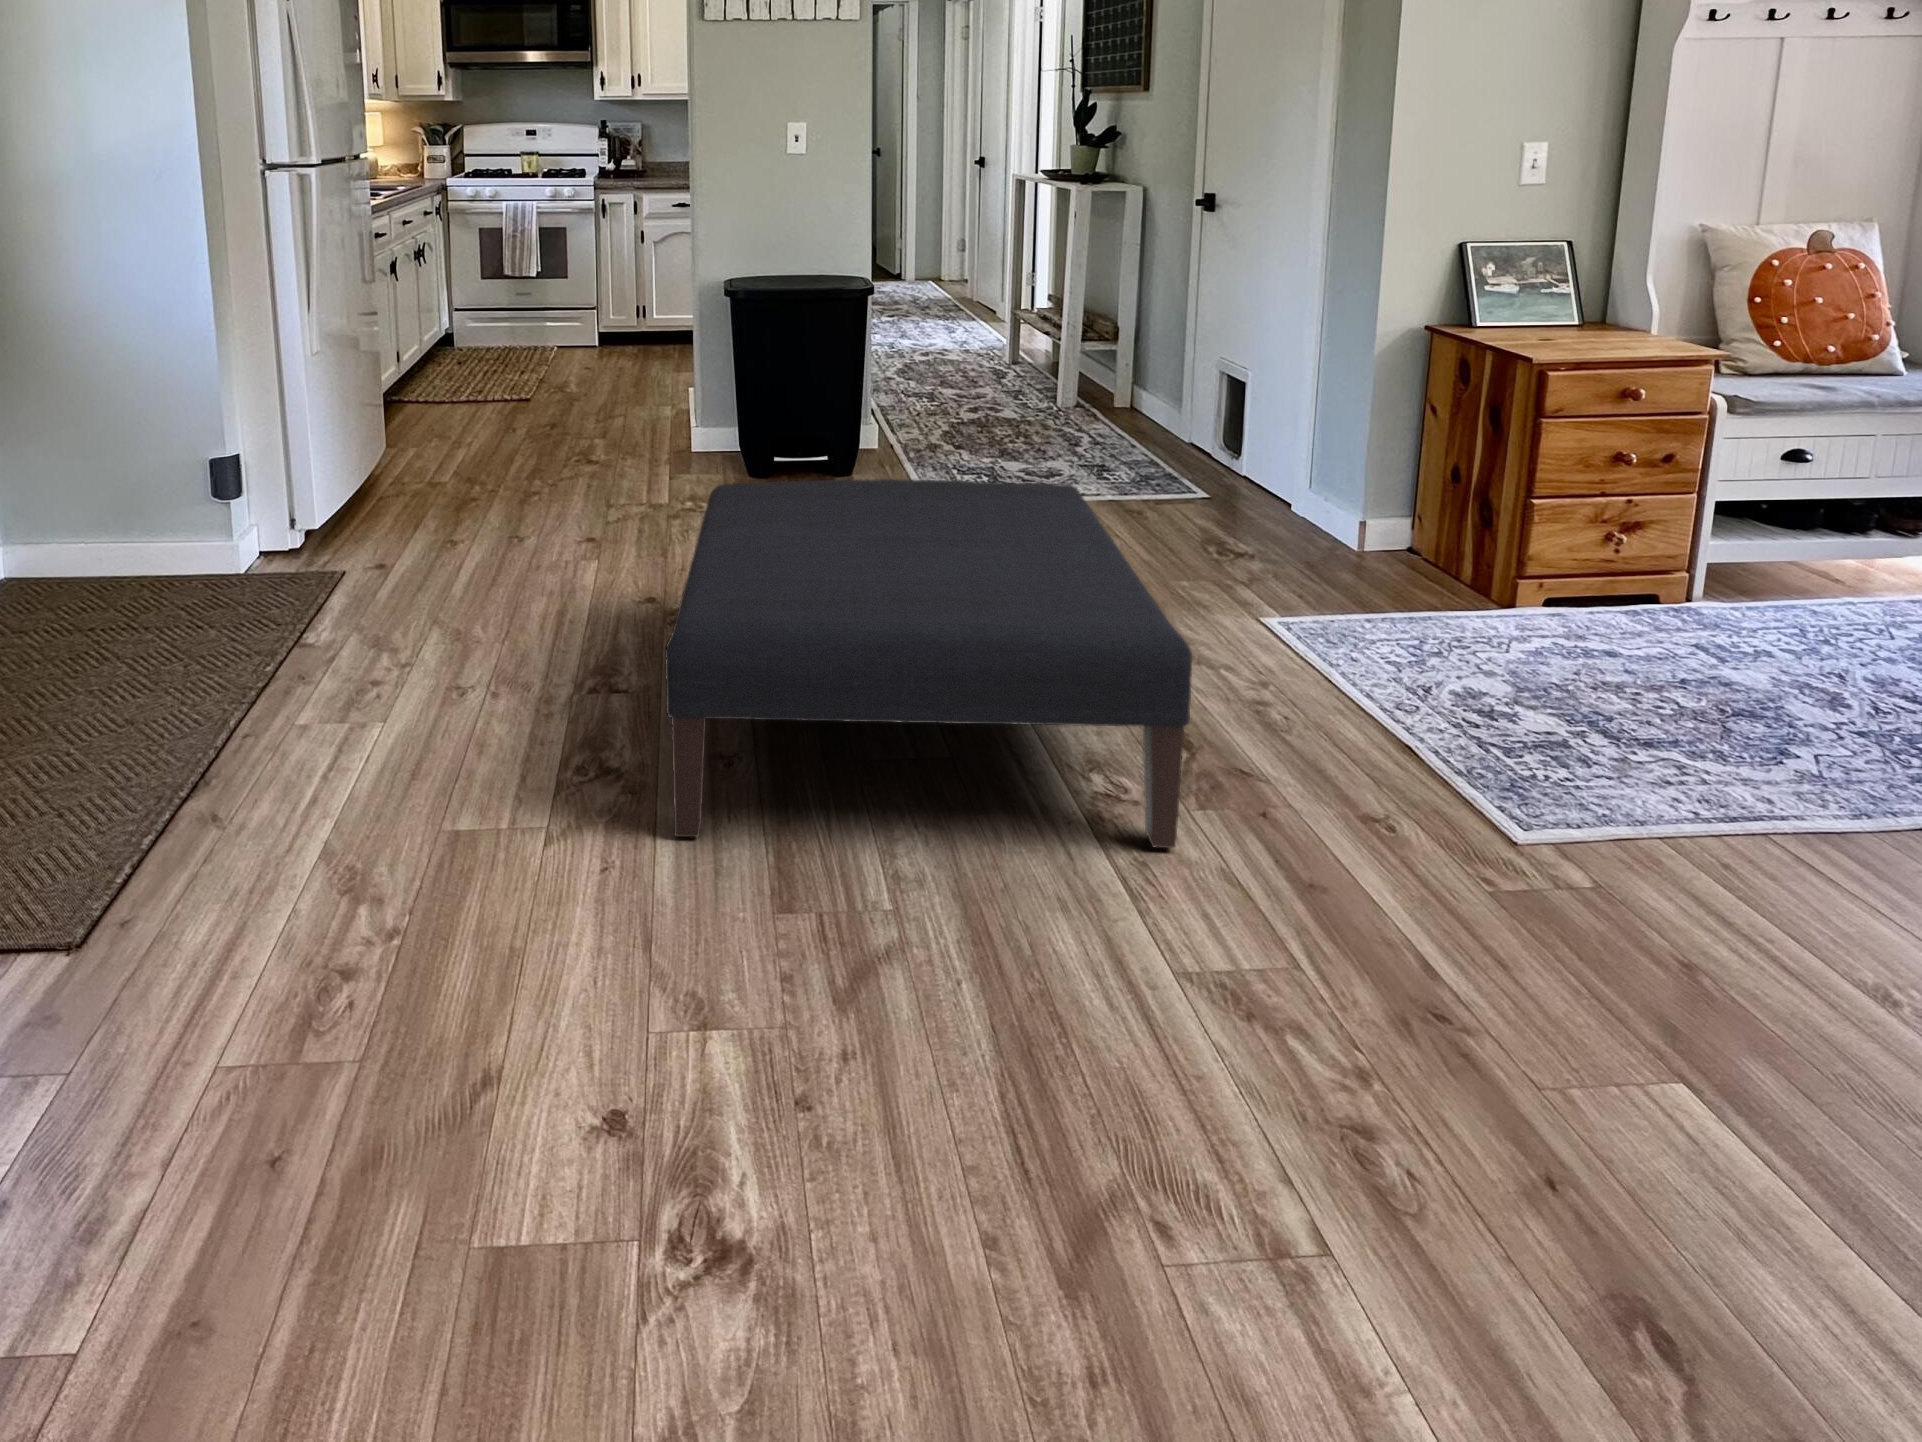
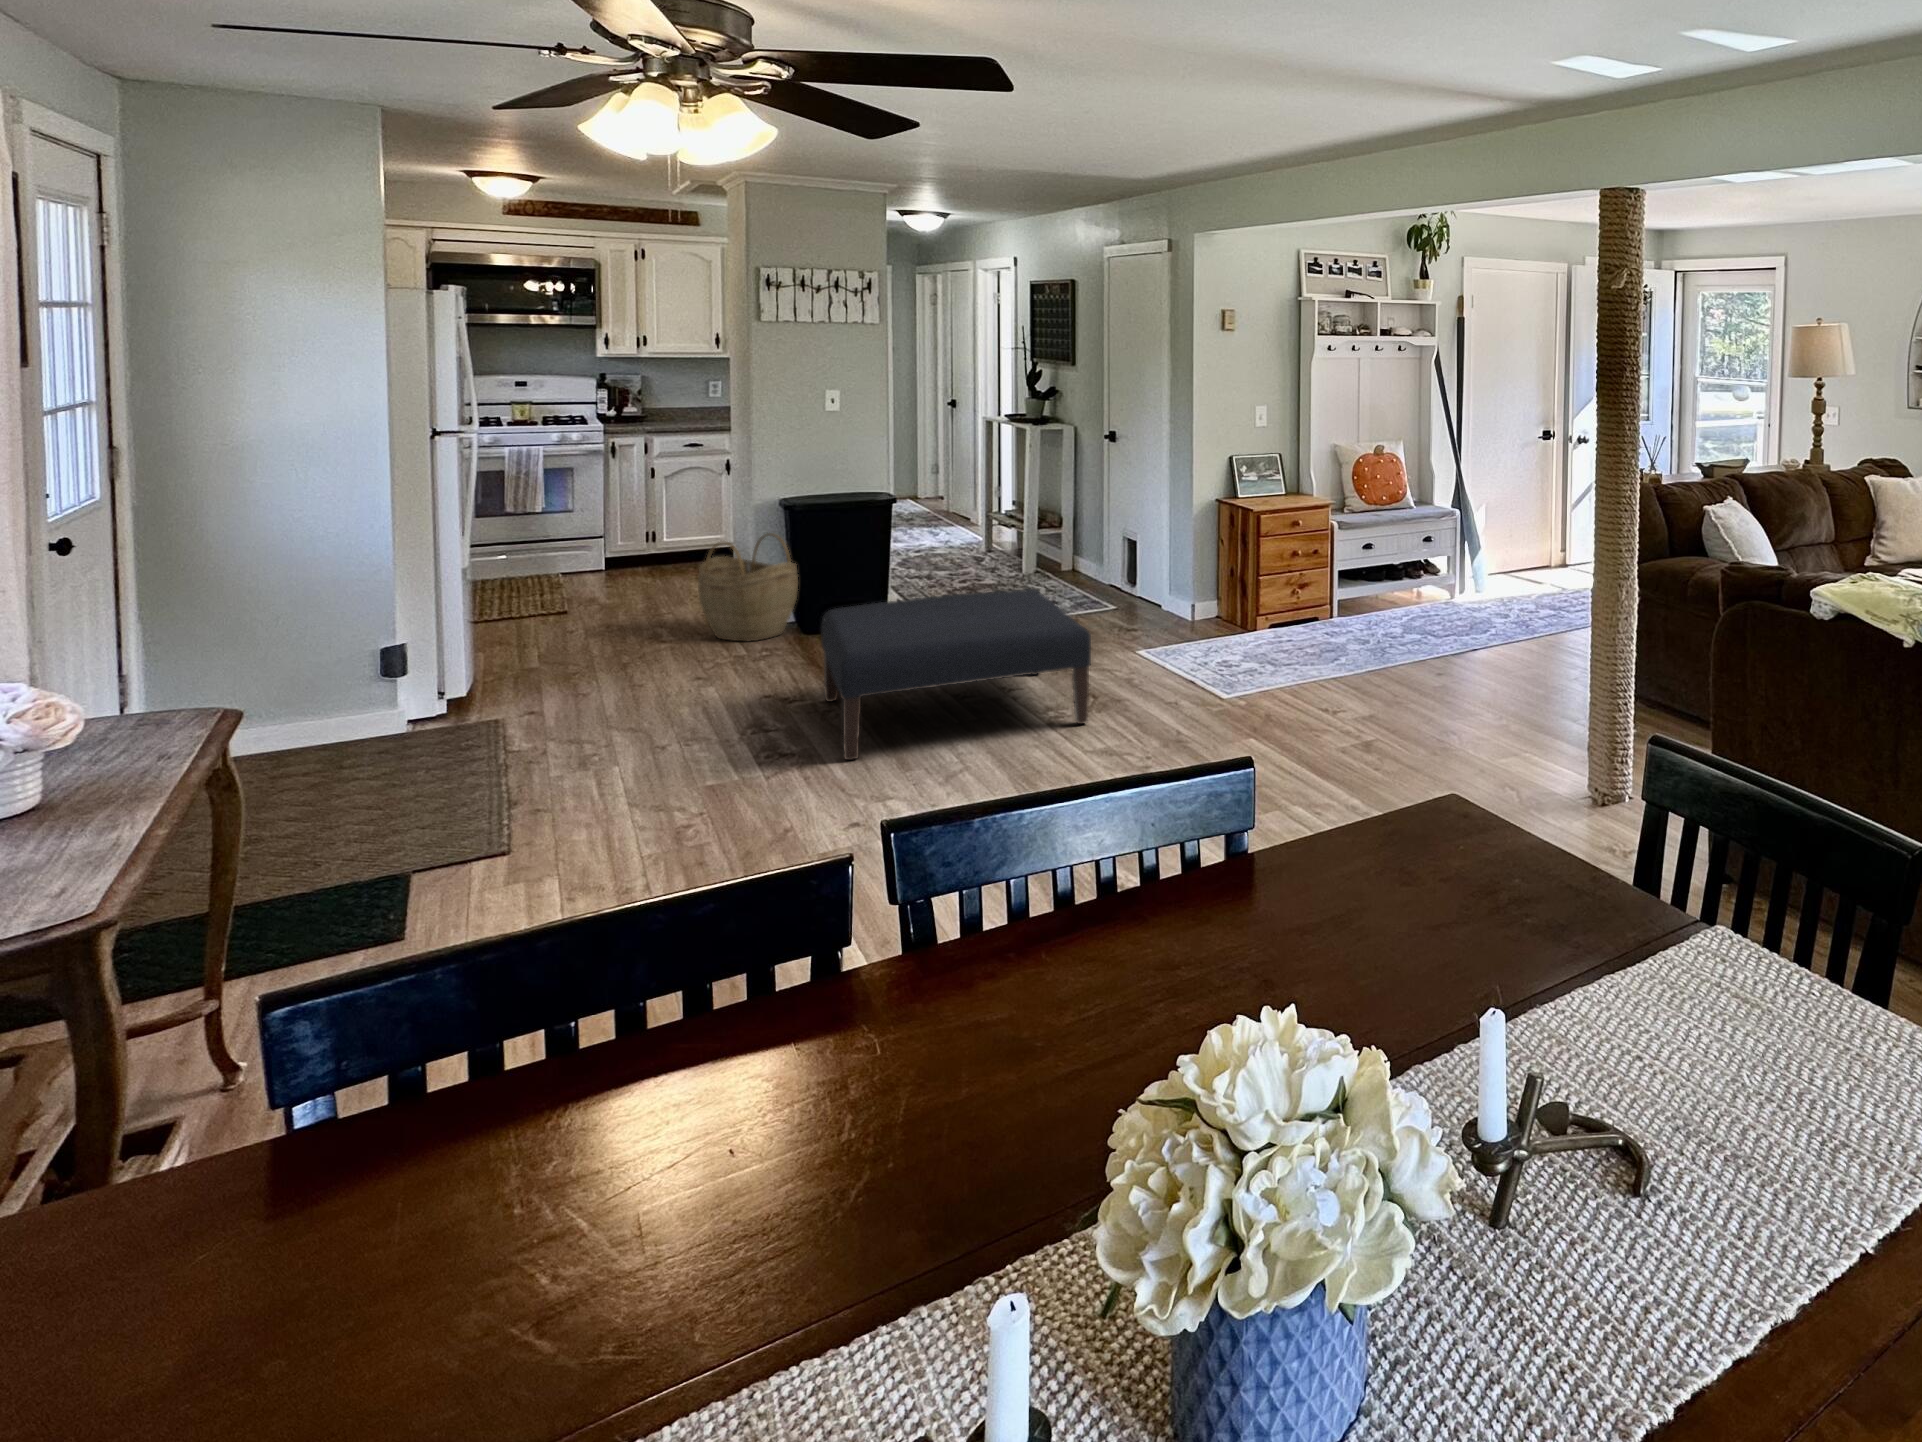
woven basket: none [622,328,739,482] -> present [698,533,798,642]

